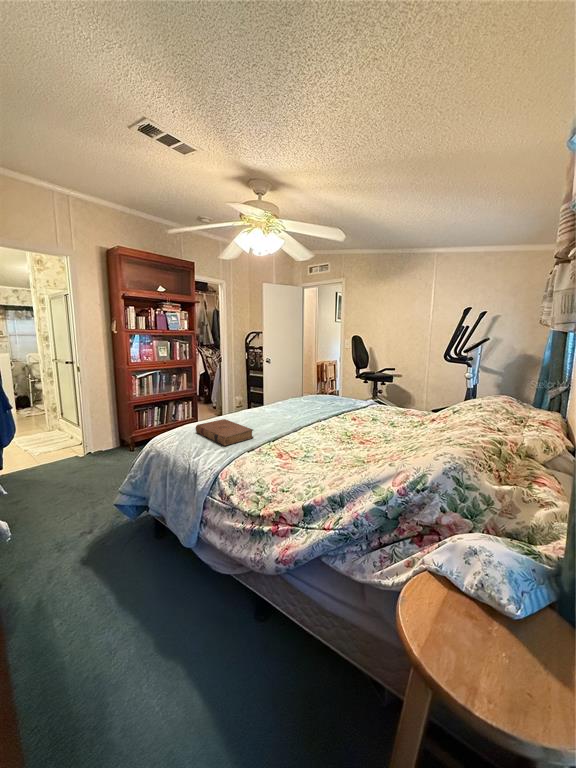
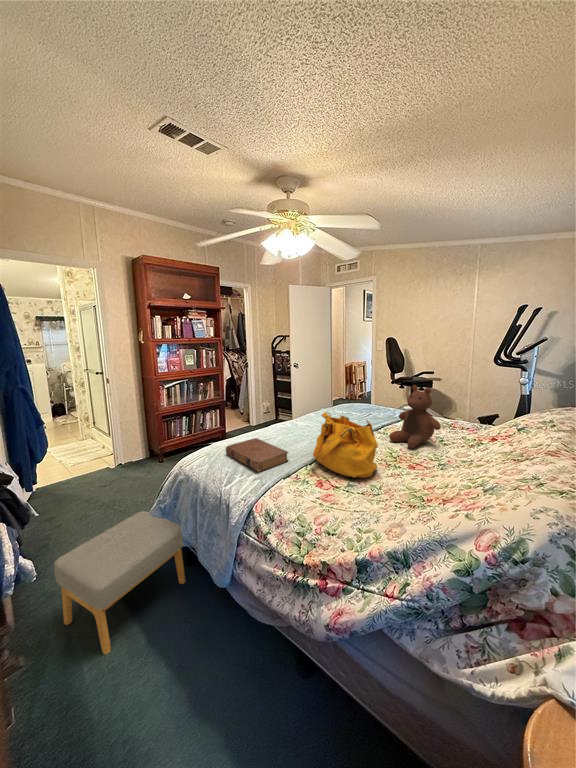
stuffed bear: none [347,374,391,429] -> present [389,385,441,448]
handbag: none [275,394,332,451] -> present [313,412,378,478]
footstool: none [28,487,155,611] -> present [54,511,185,654]

